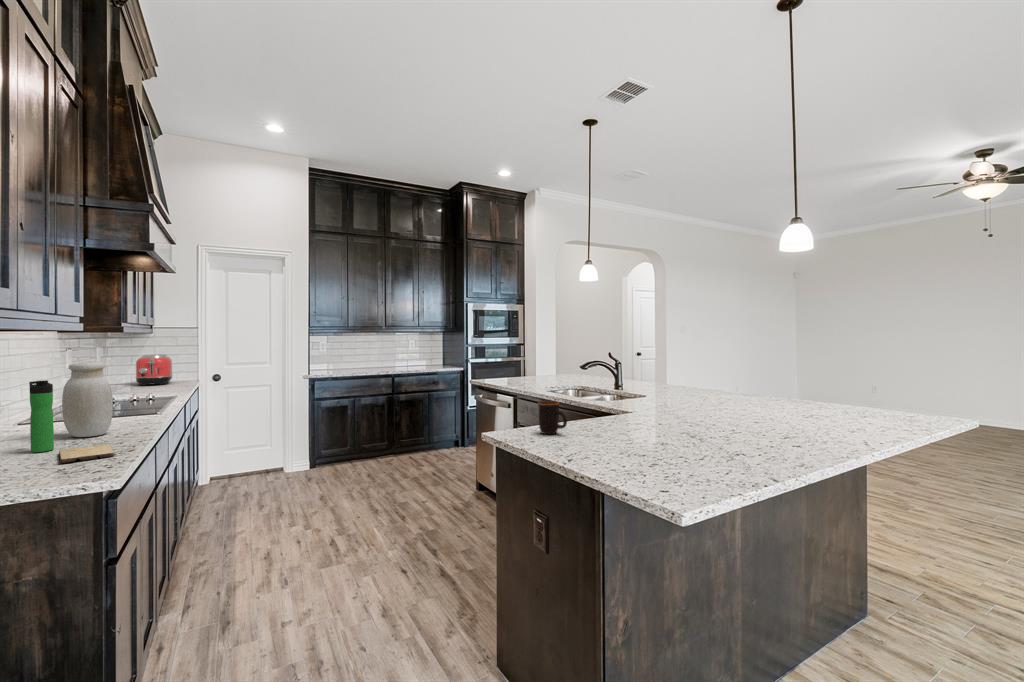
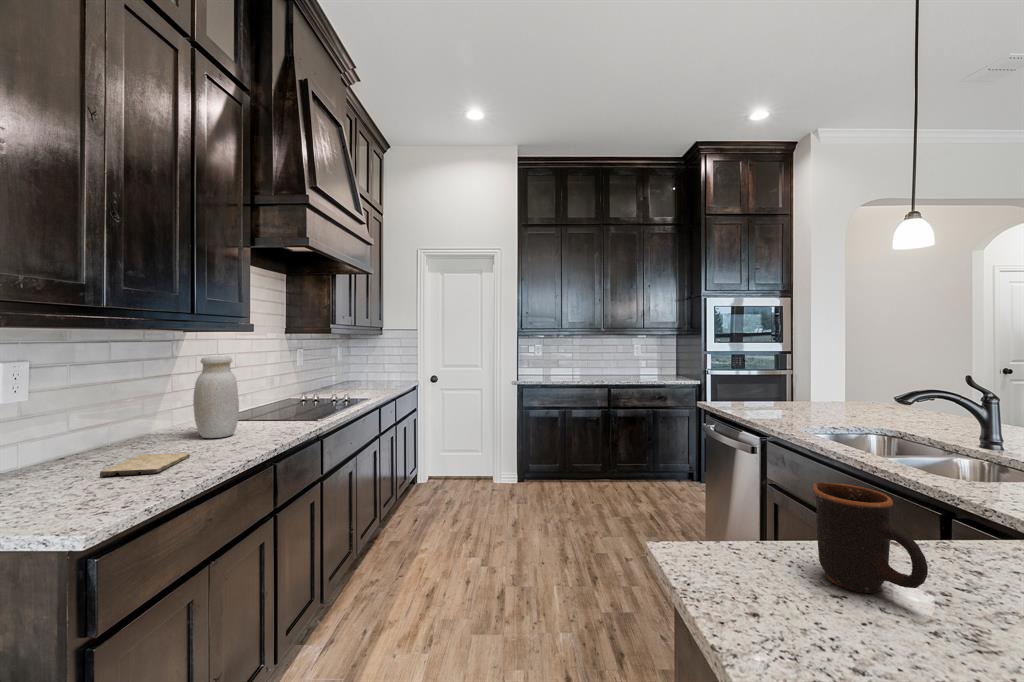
toaster: present [136,354,173,386] -> none [366,355,398,383]
bottle: present [29,380,54,452] -> none [131,374,155,454]

